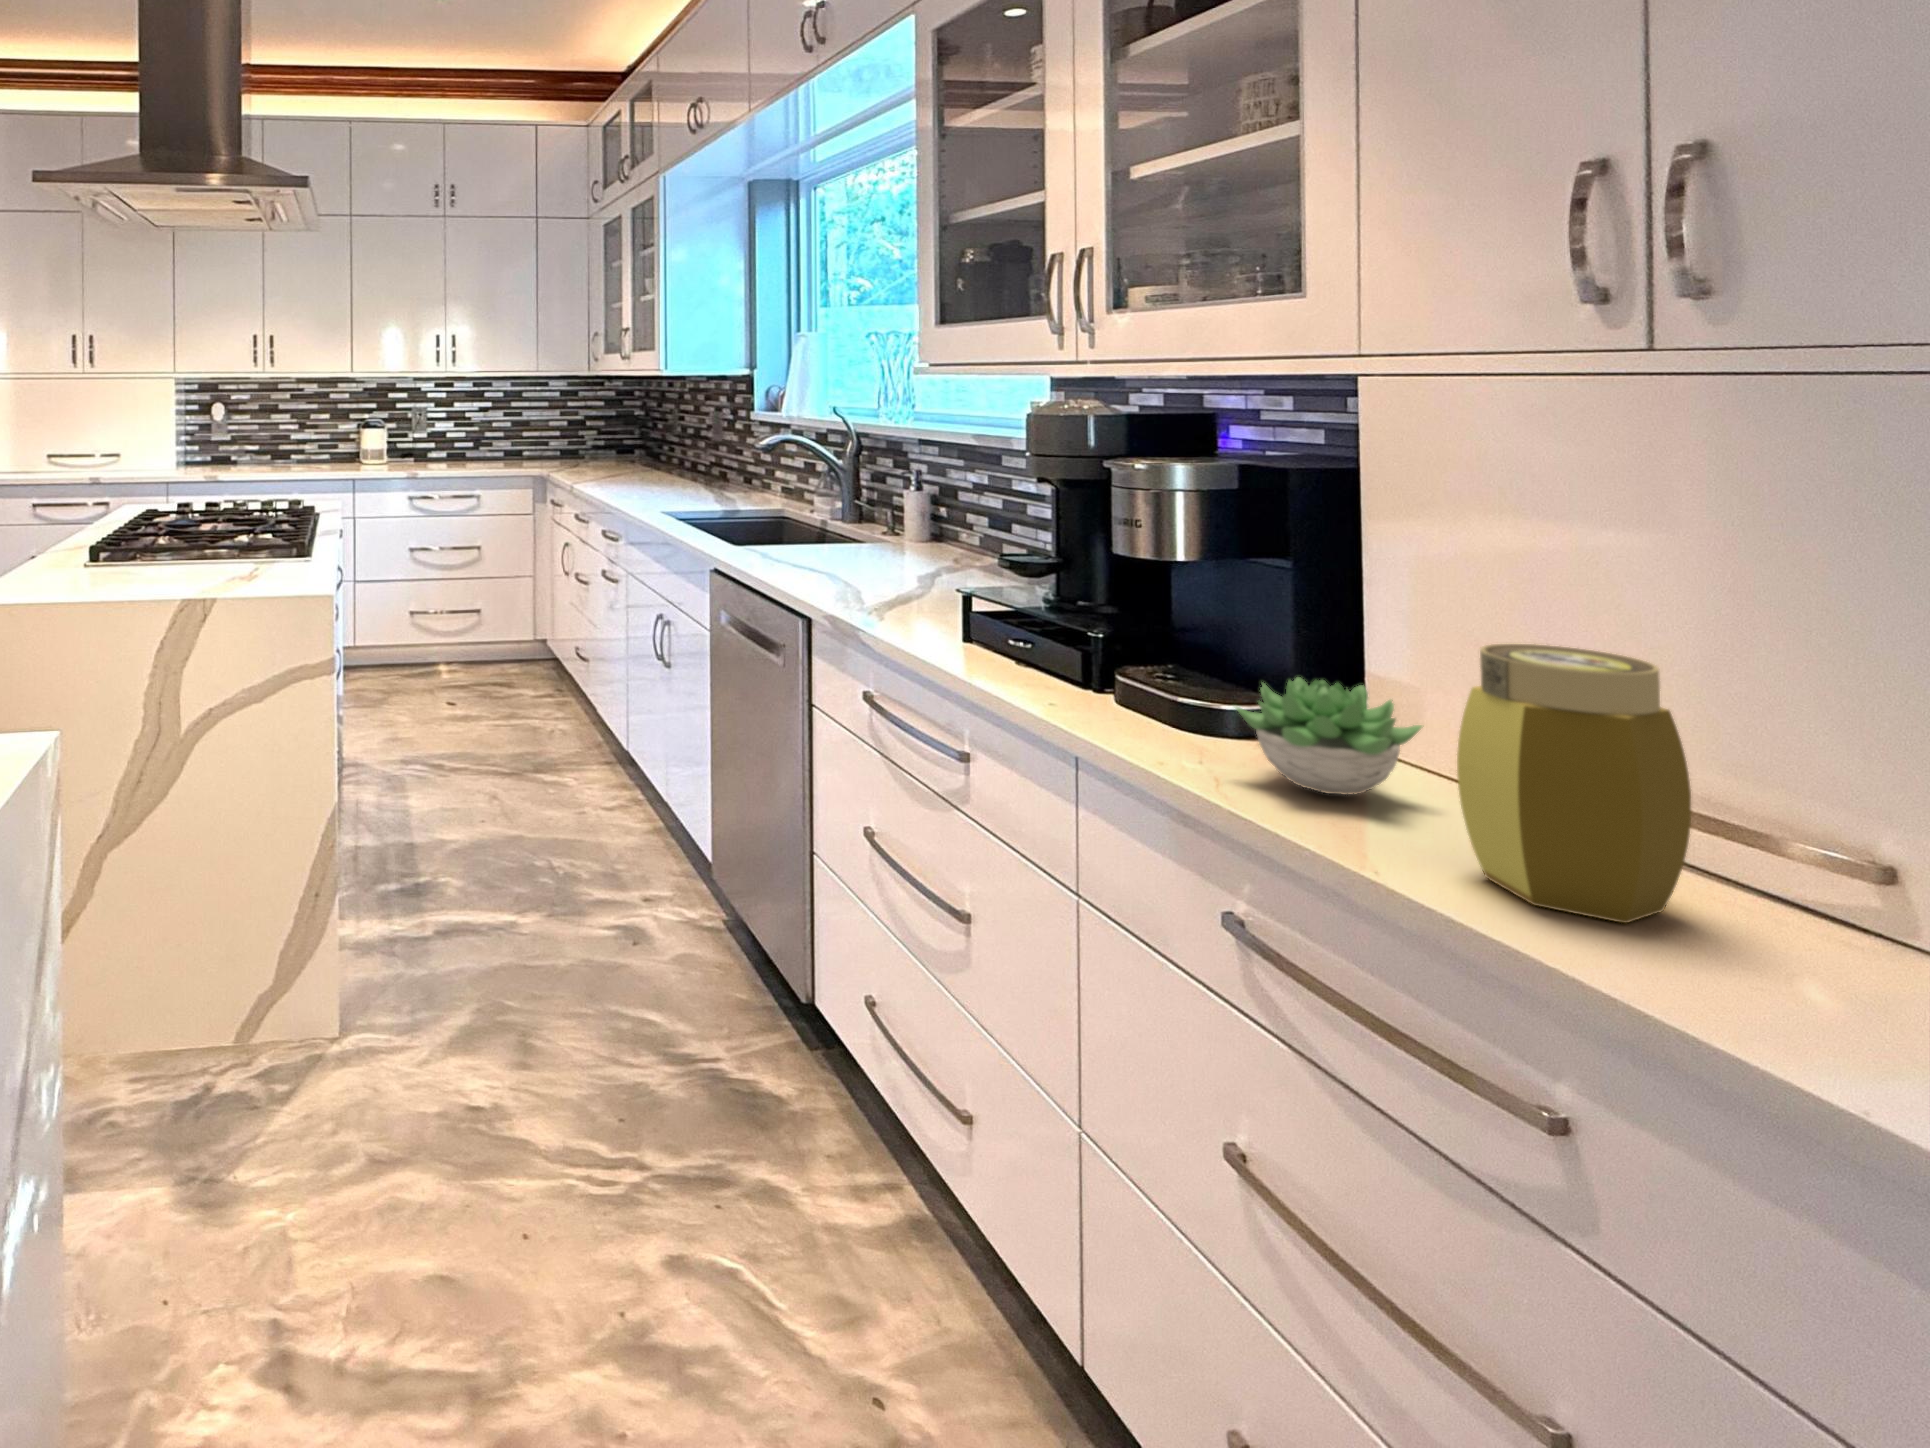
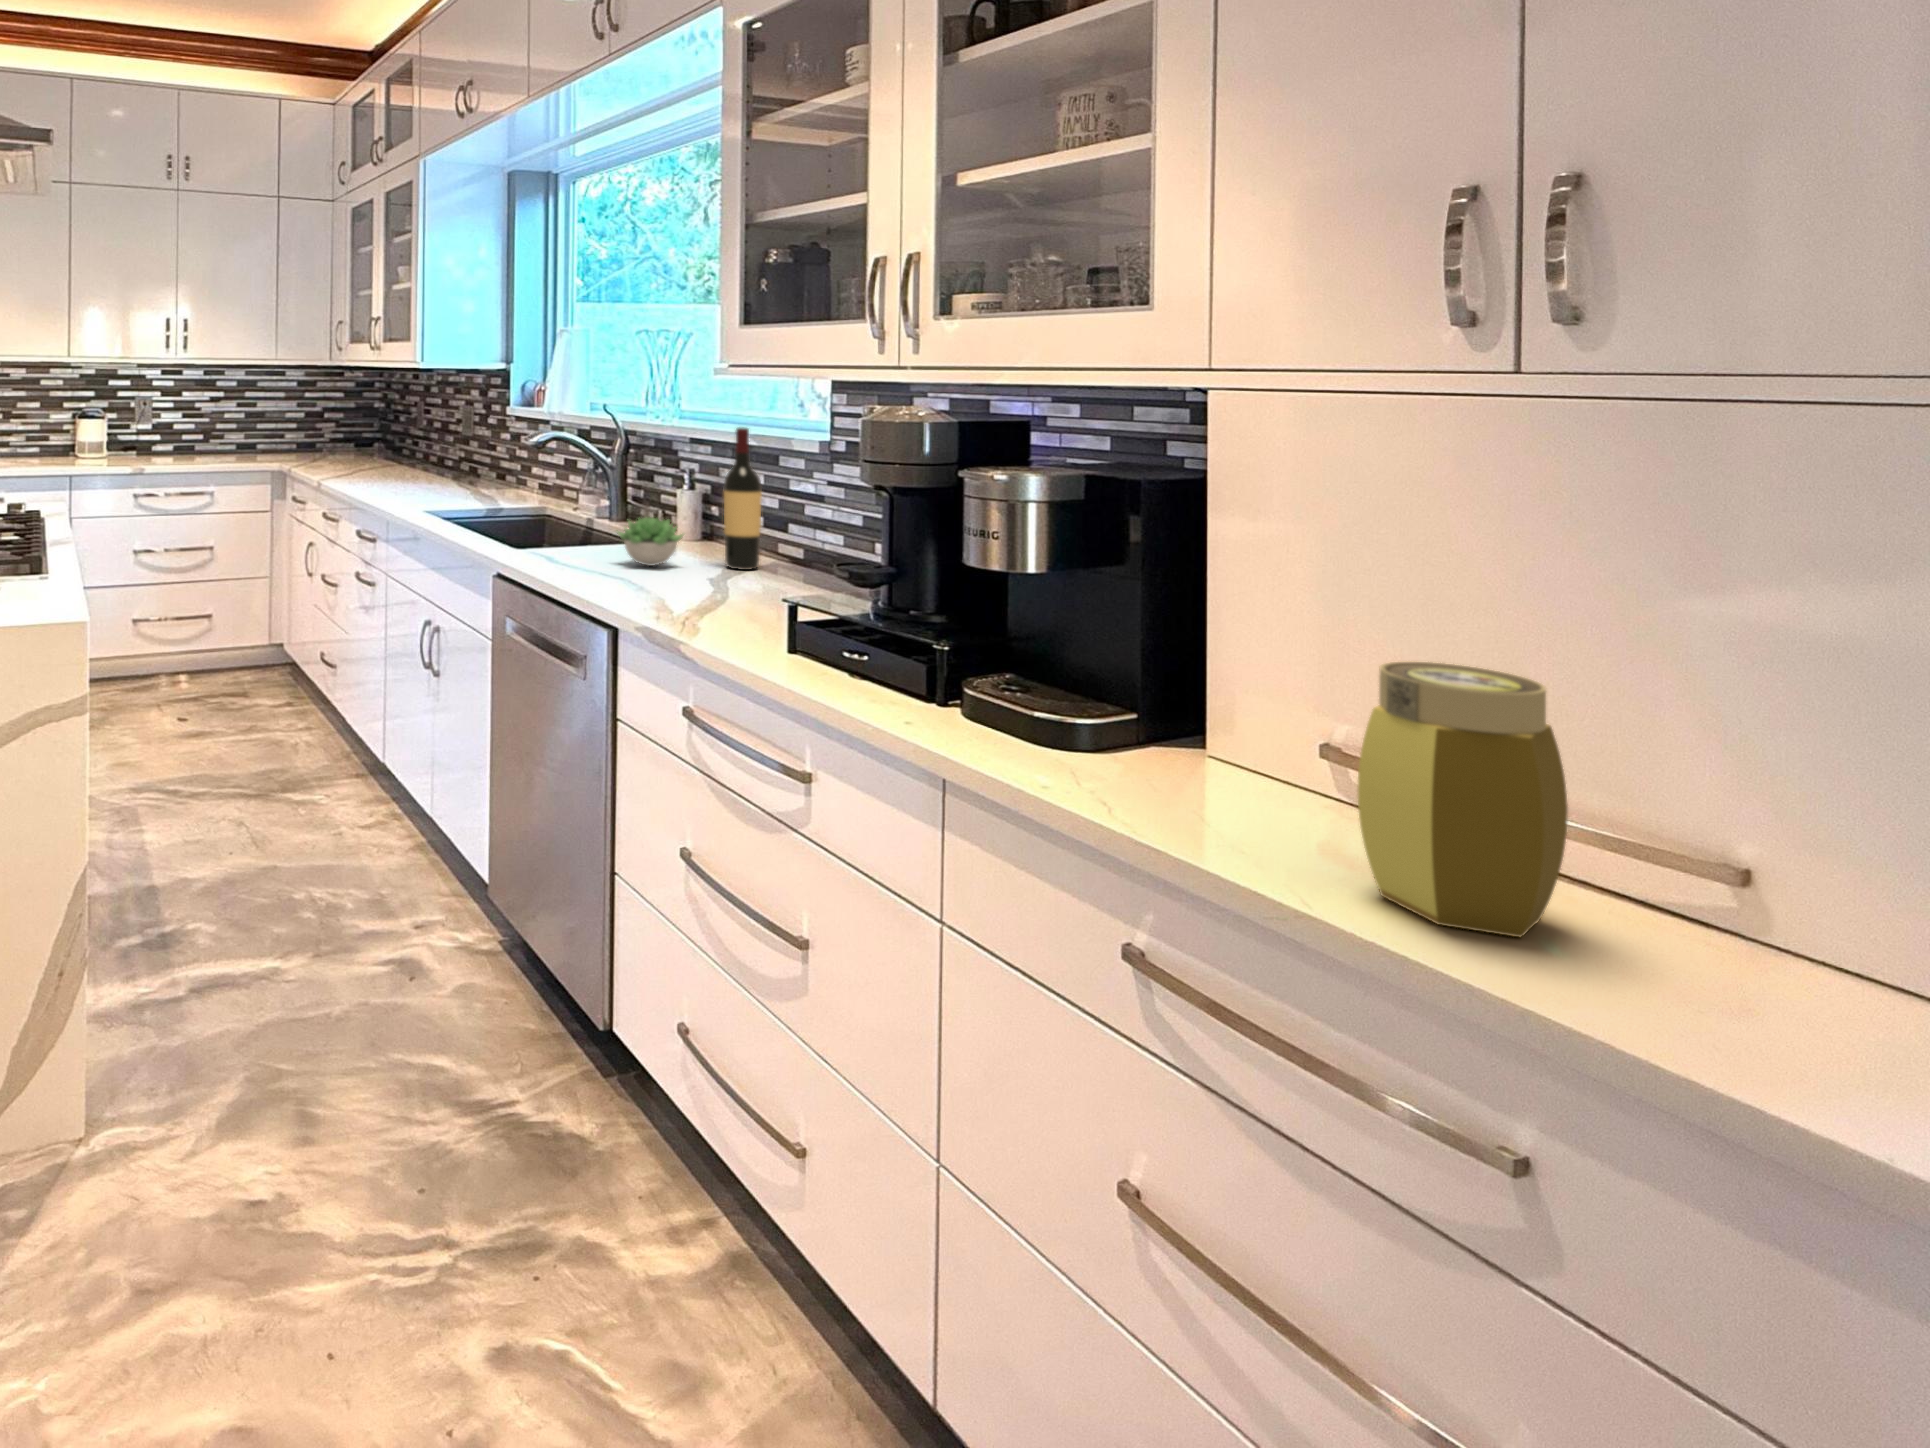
wine bottle: none [941,428,980,568] -> present [724,427,762,570]
succulent plant: present [1236,677,1422,795] -> present [618,518,683,566]

